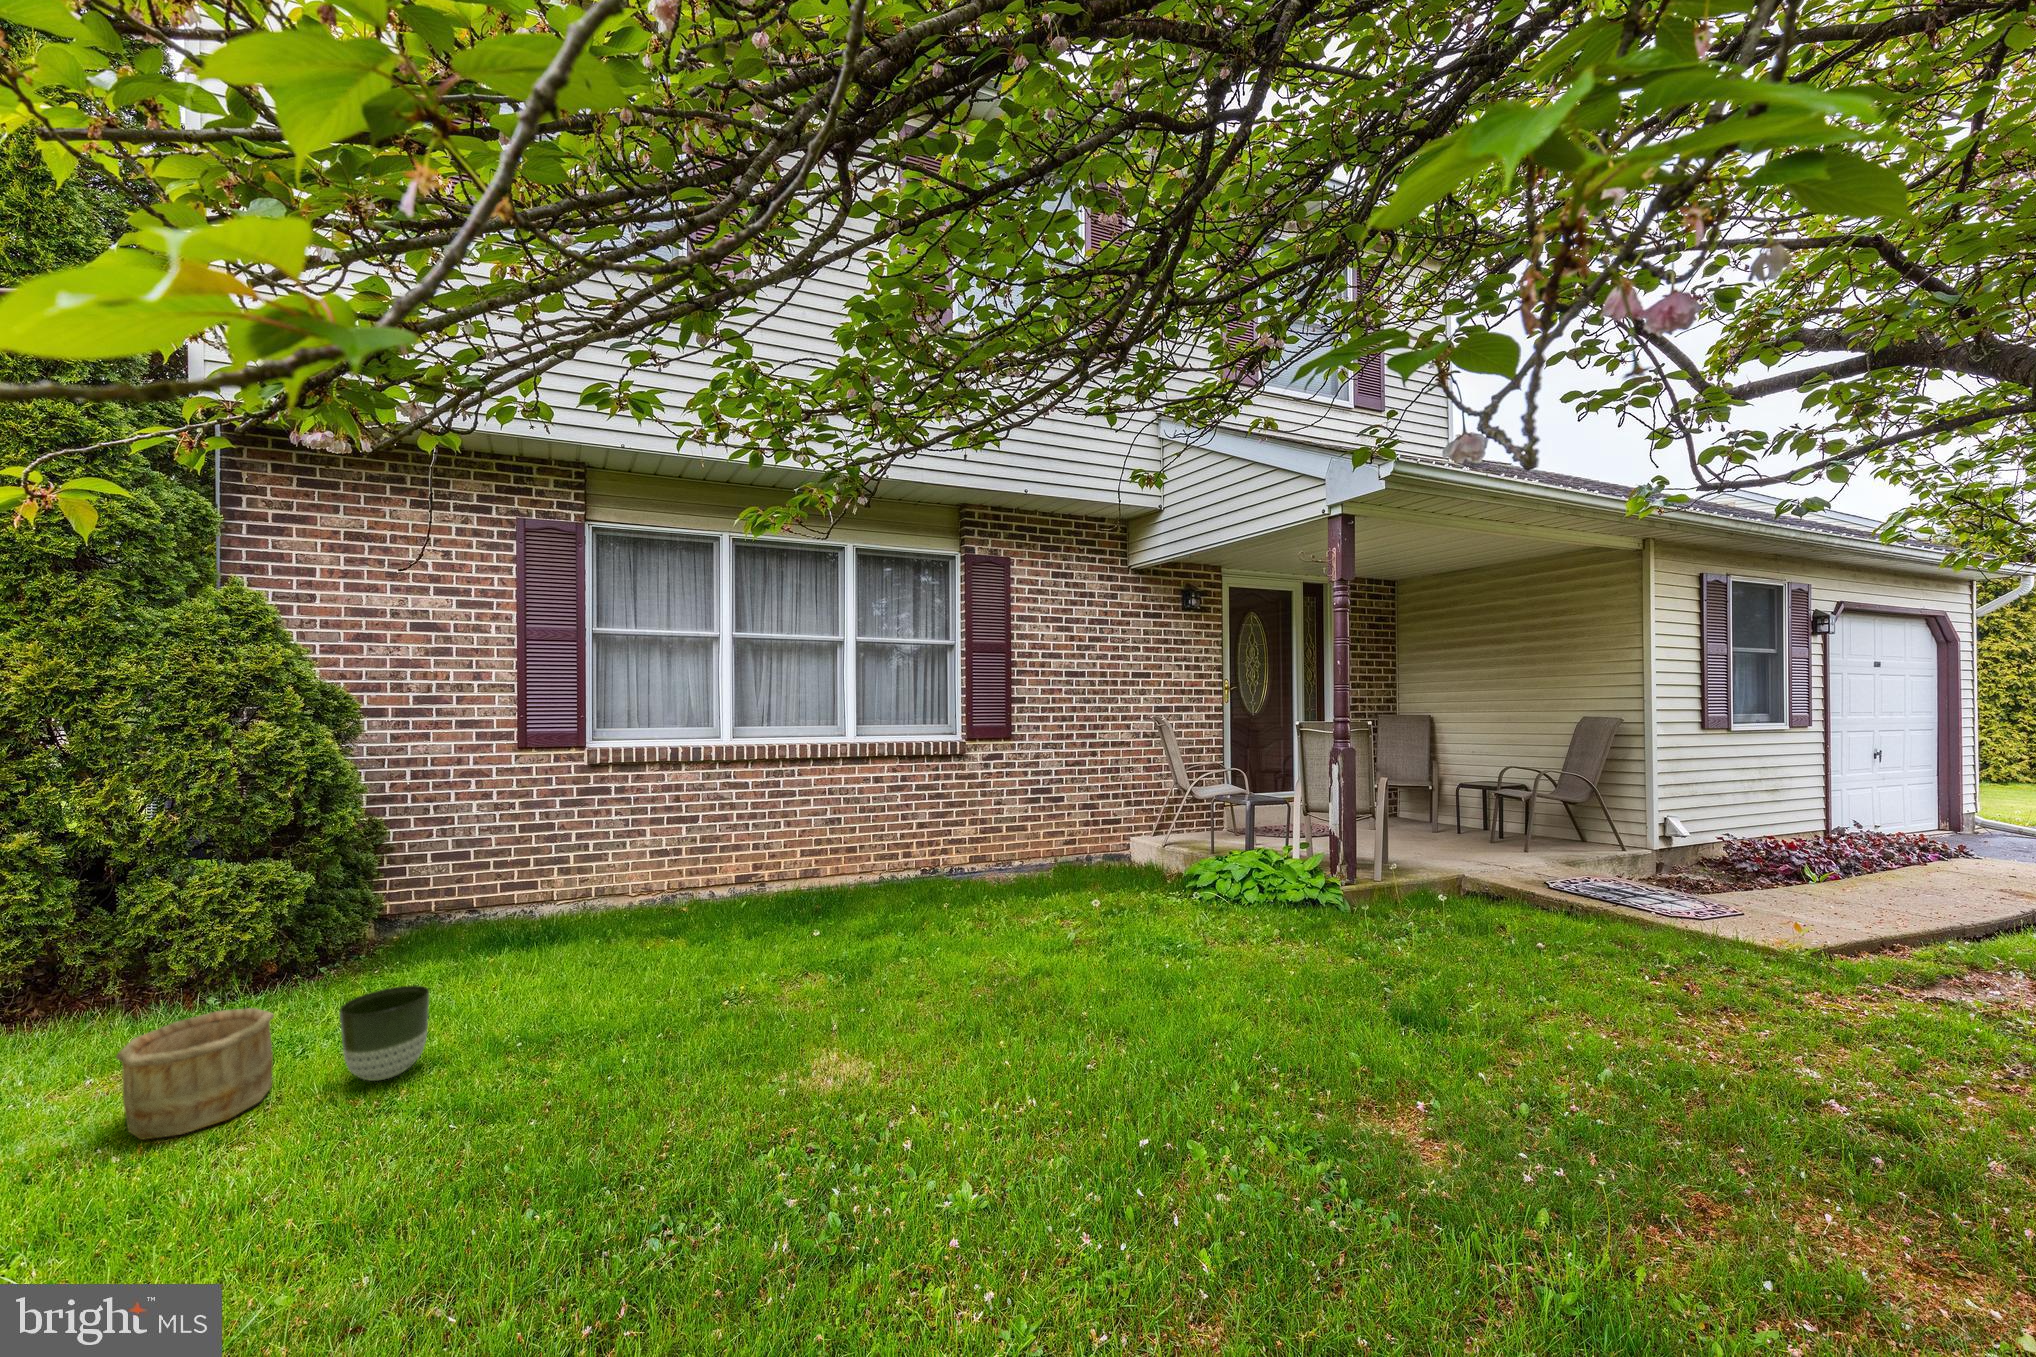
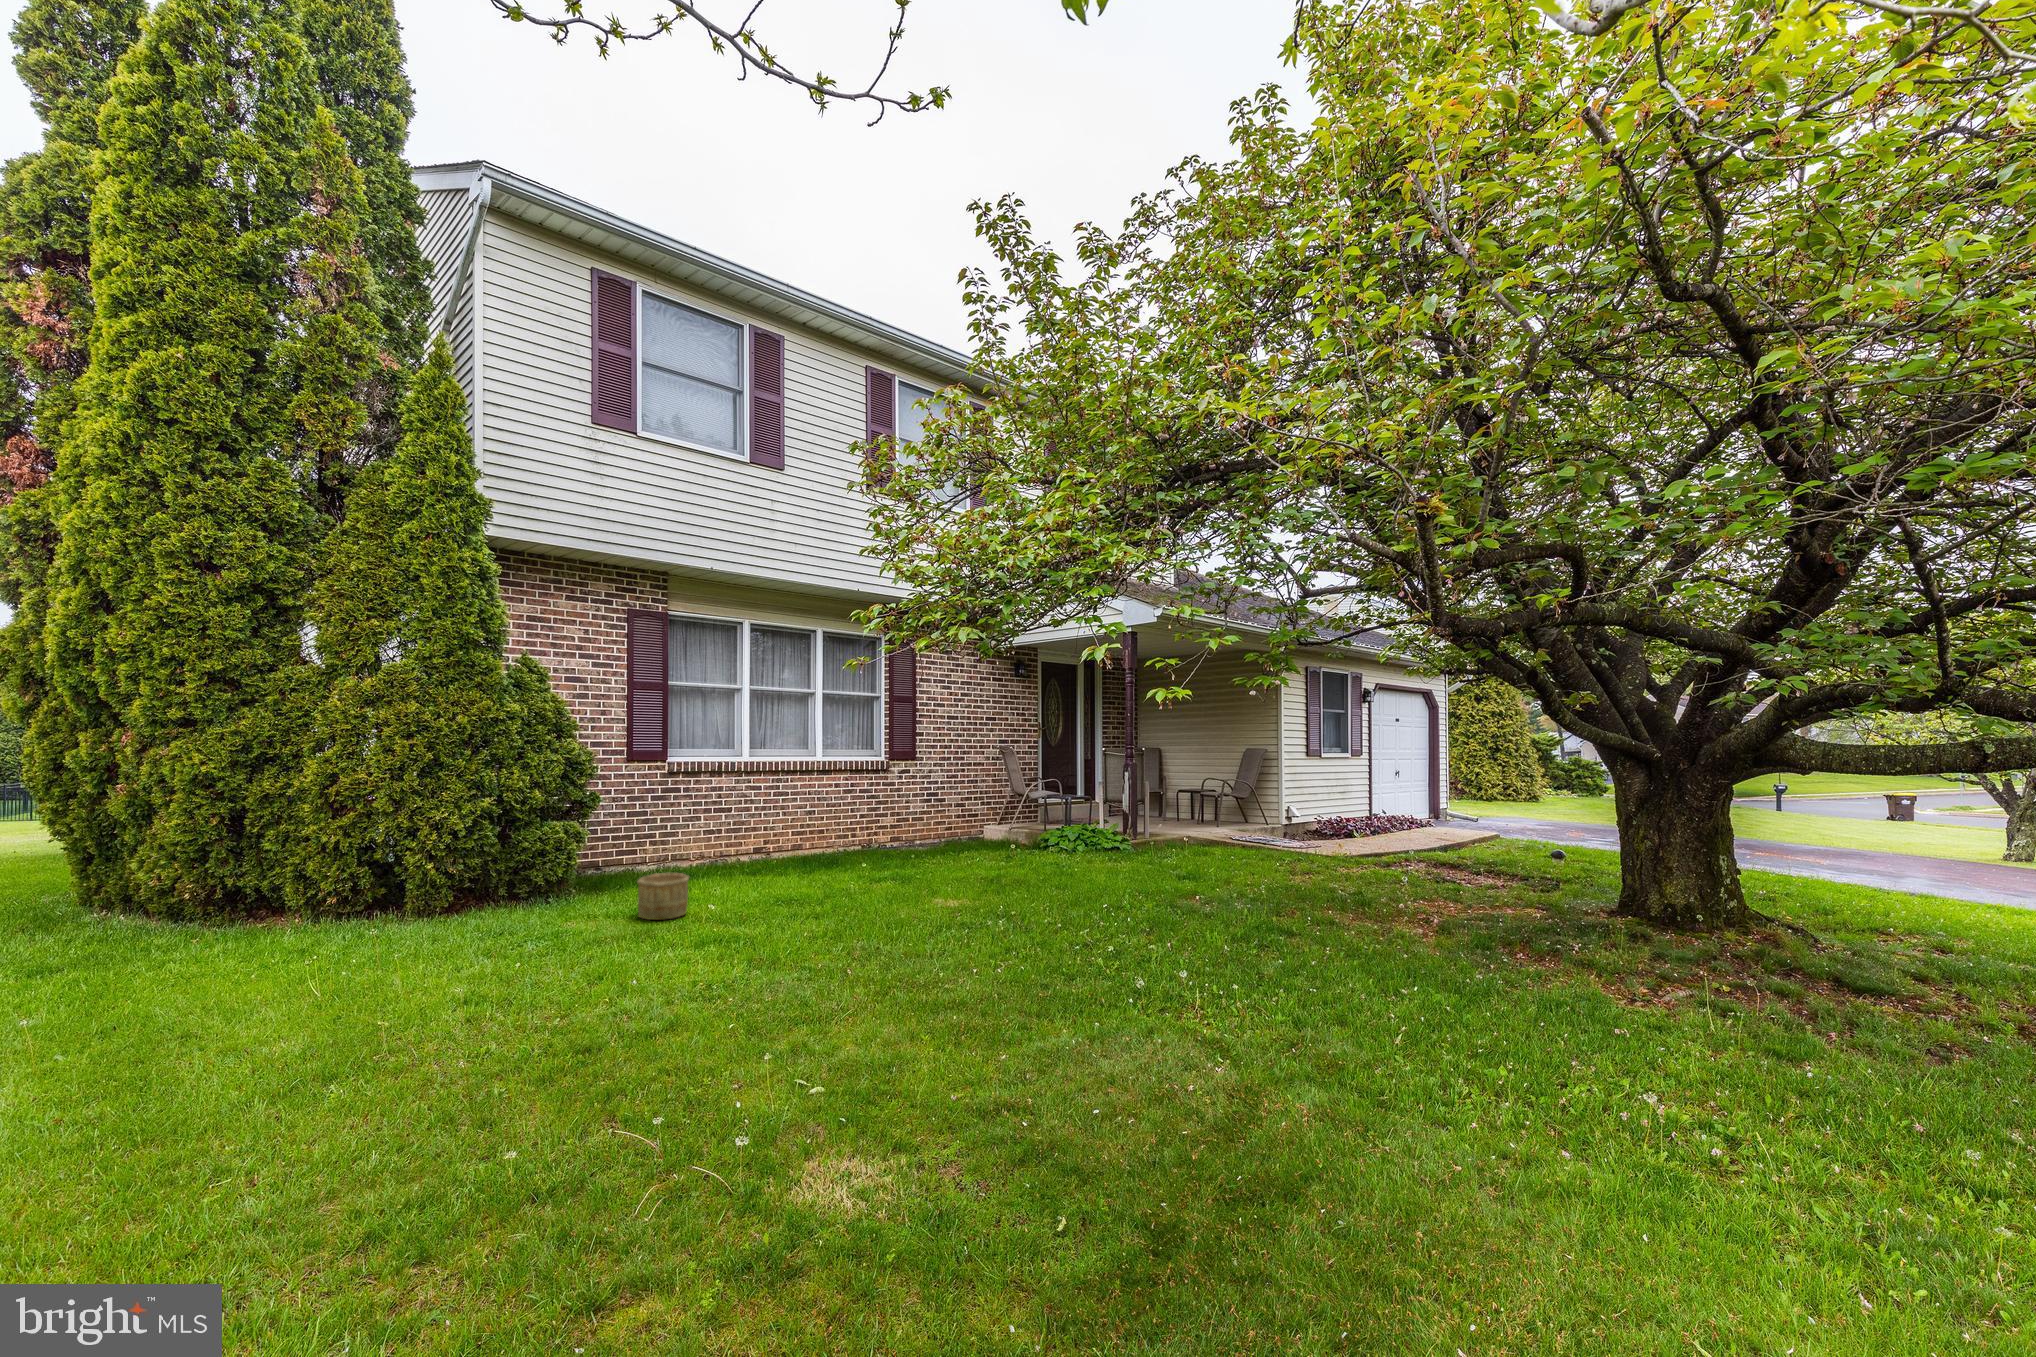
planter: present [340,985,429,1081] -> none [711,866,745,905]

